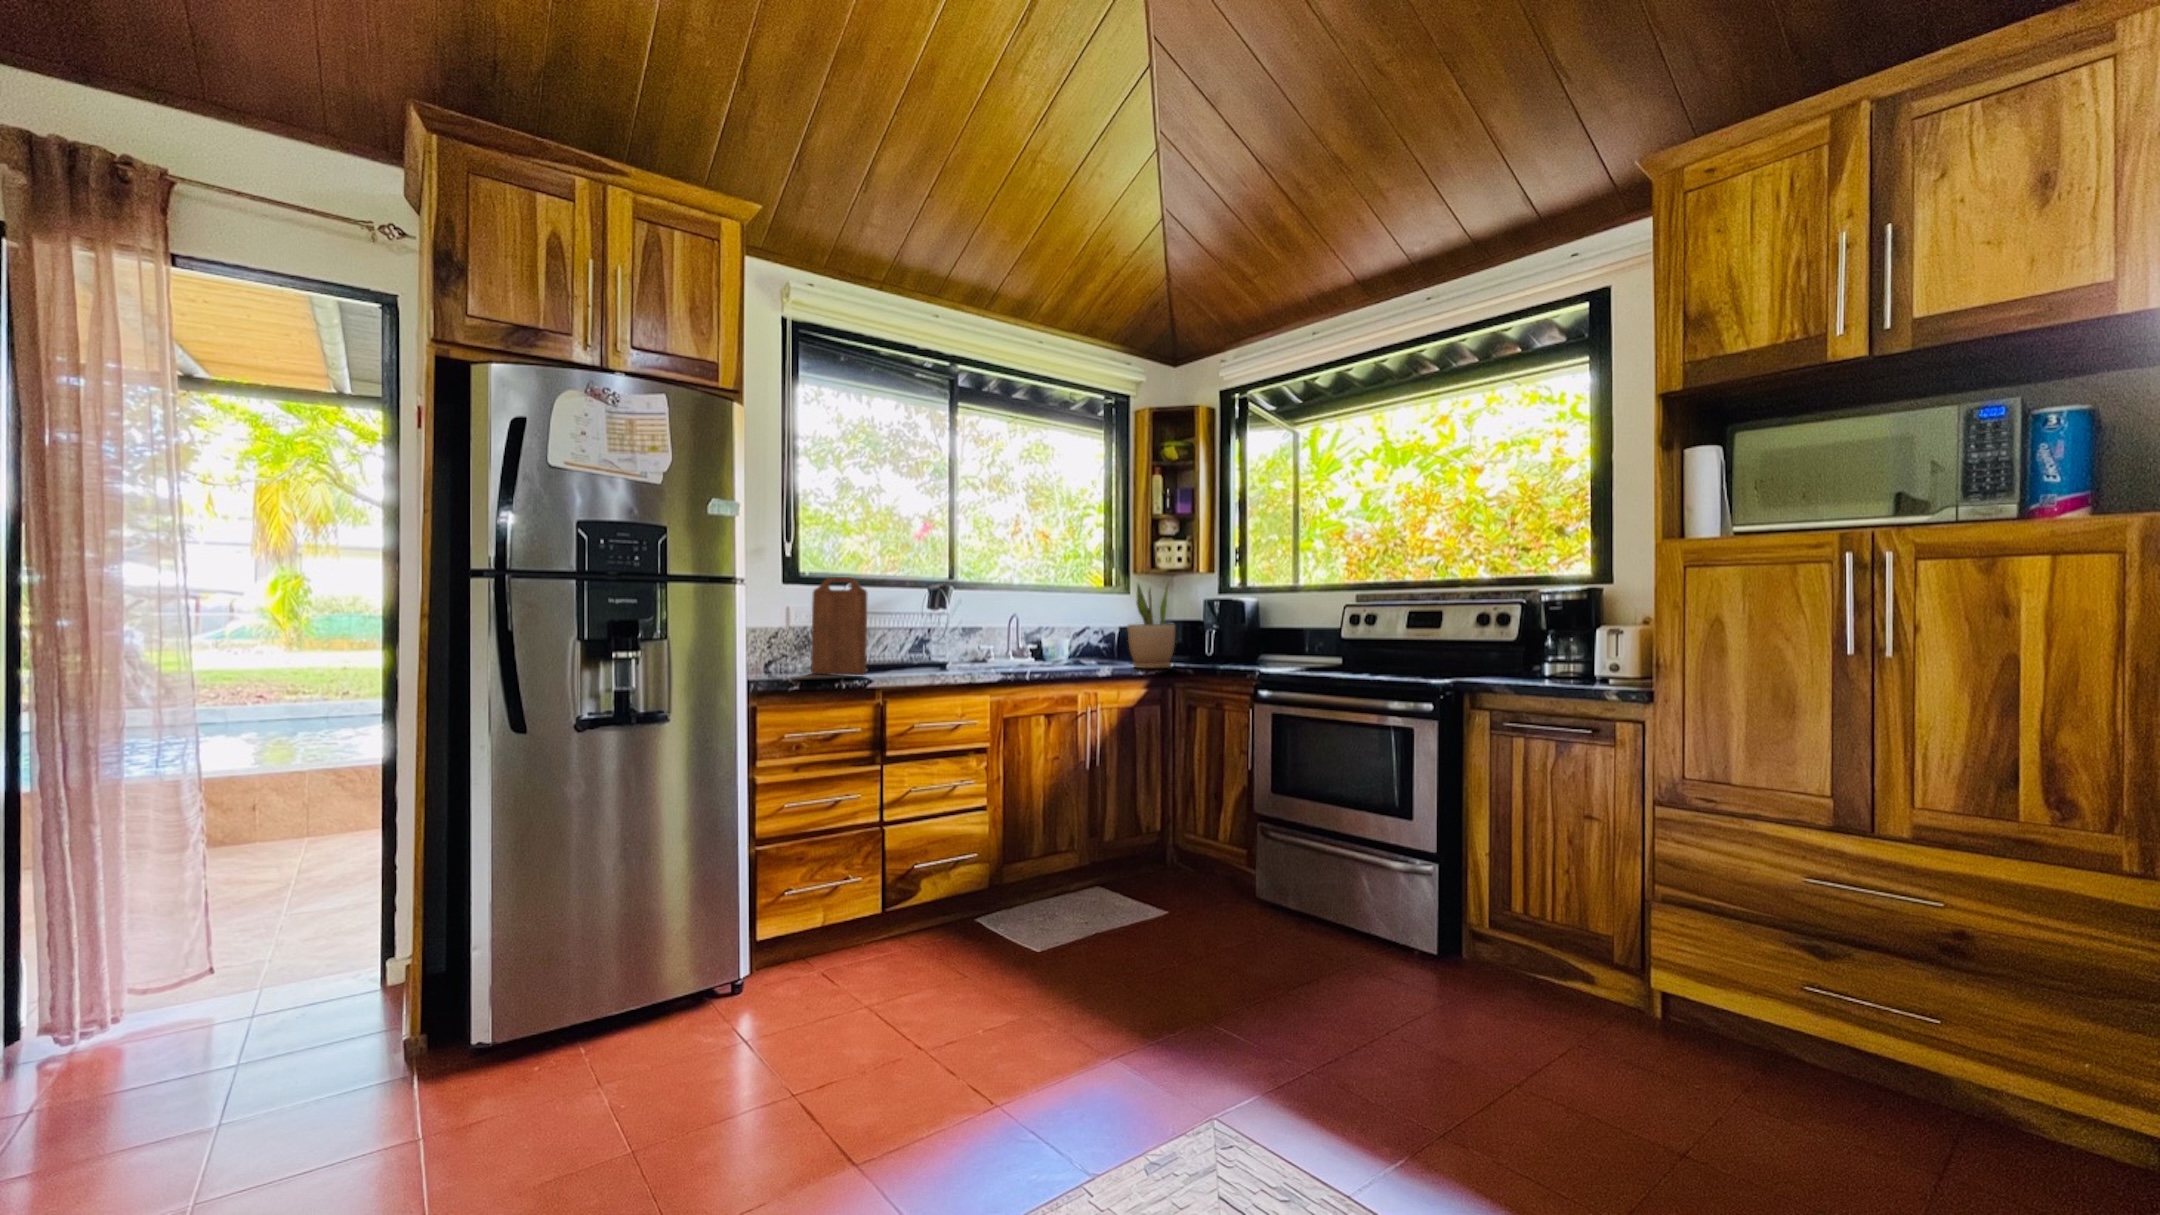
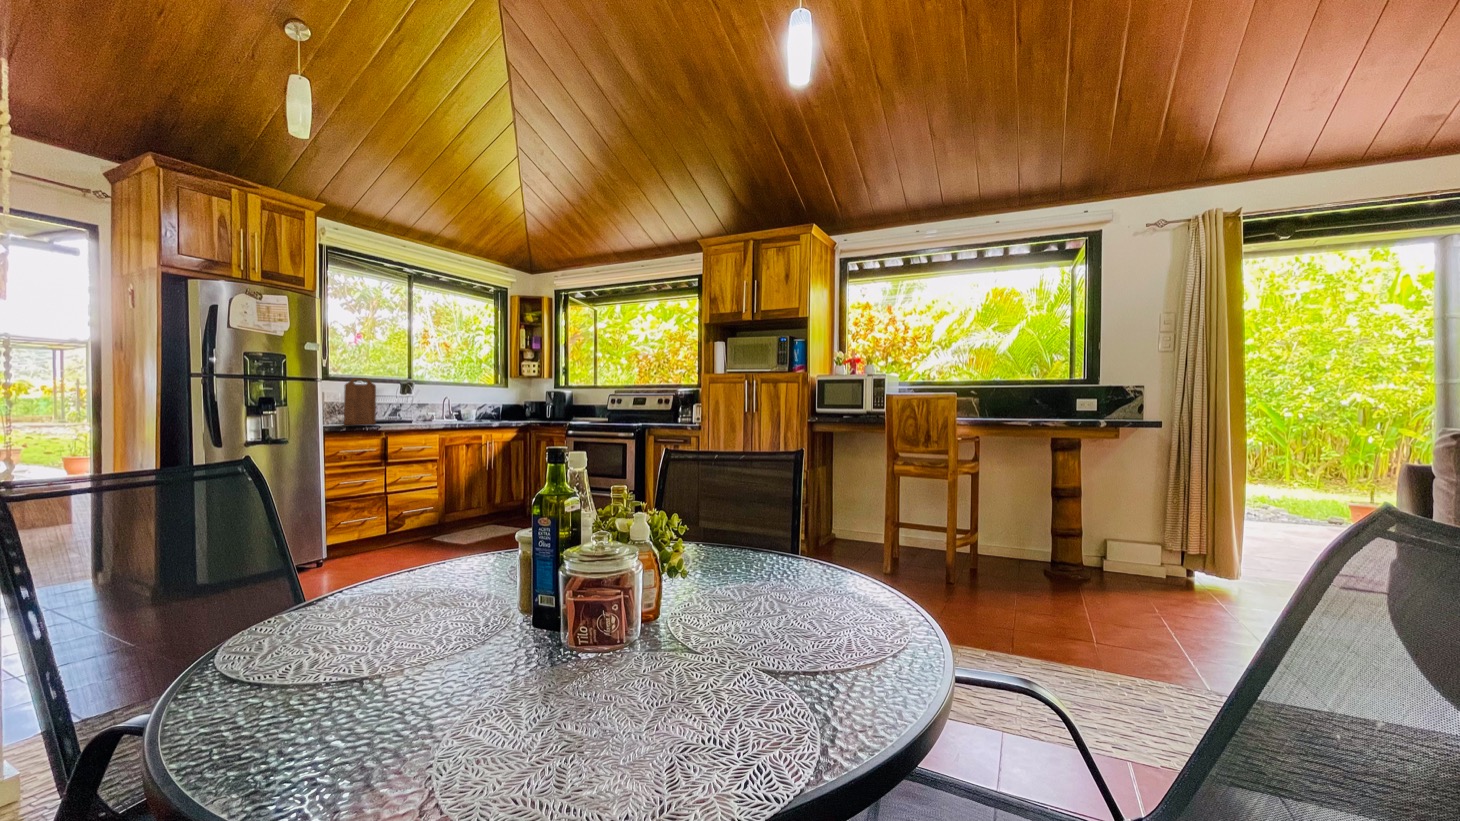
potted plant: present [1127,583,1175,668] -> none [508,380,531,423]

